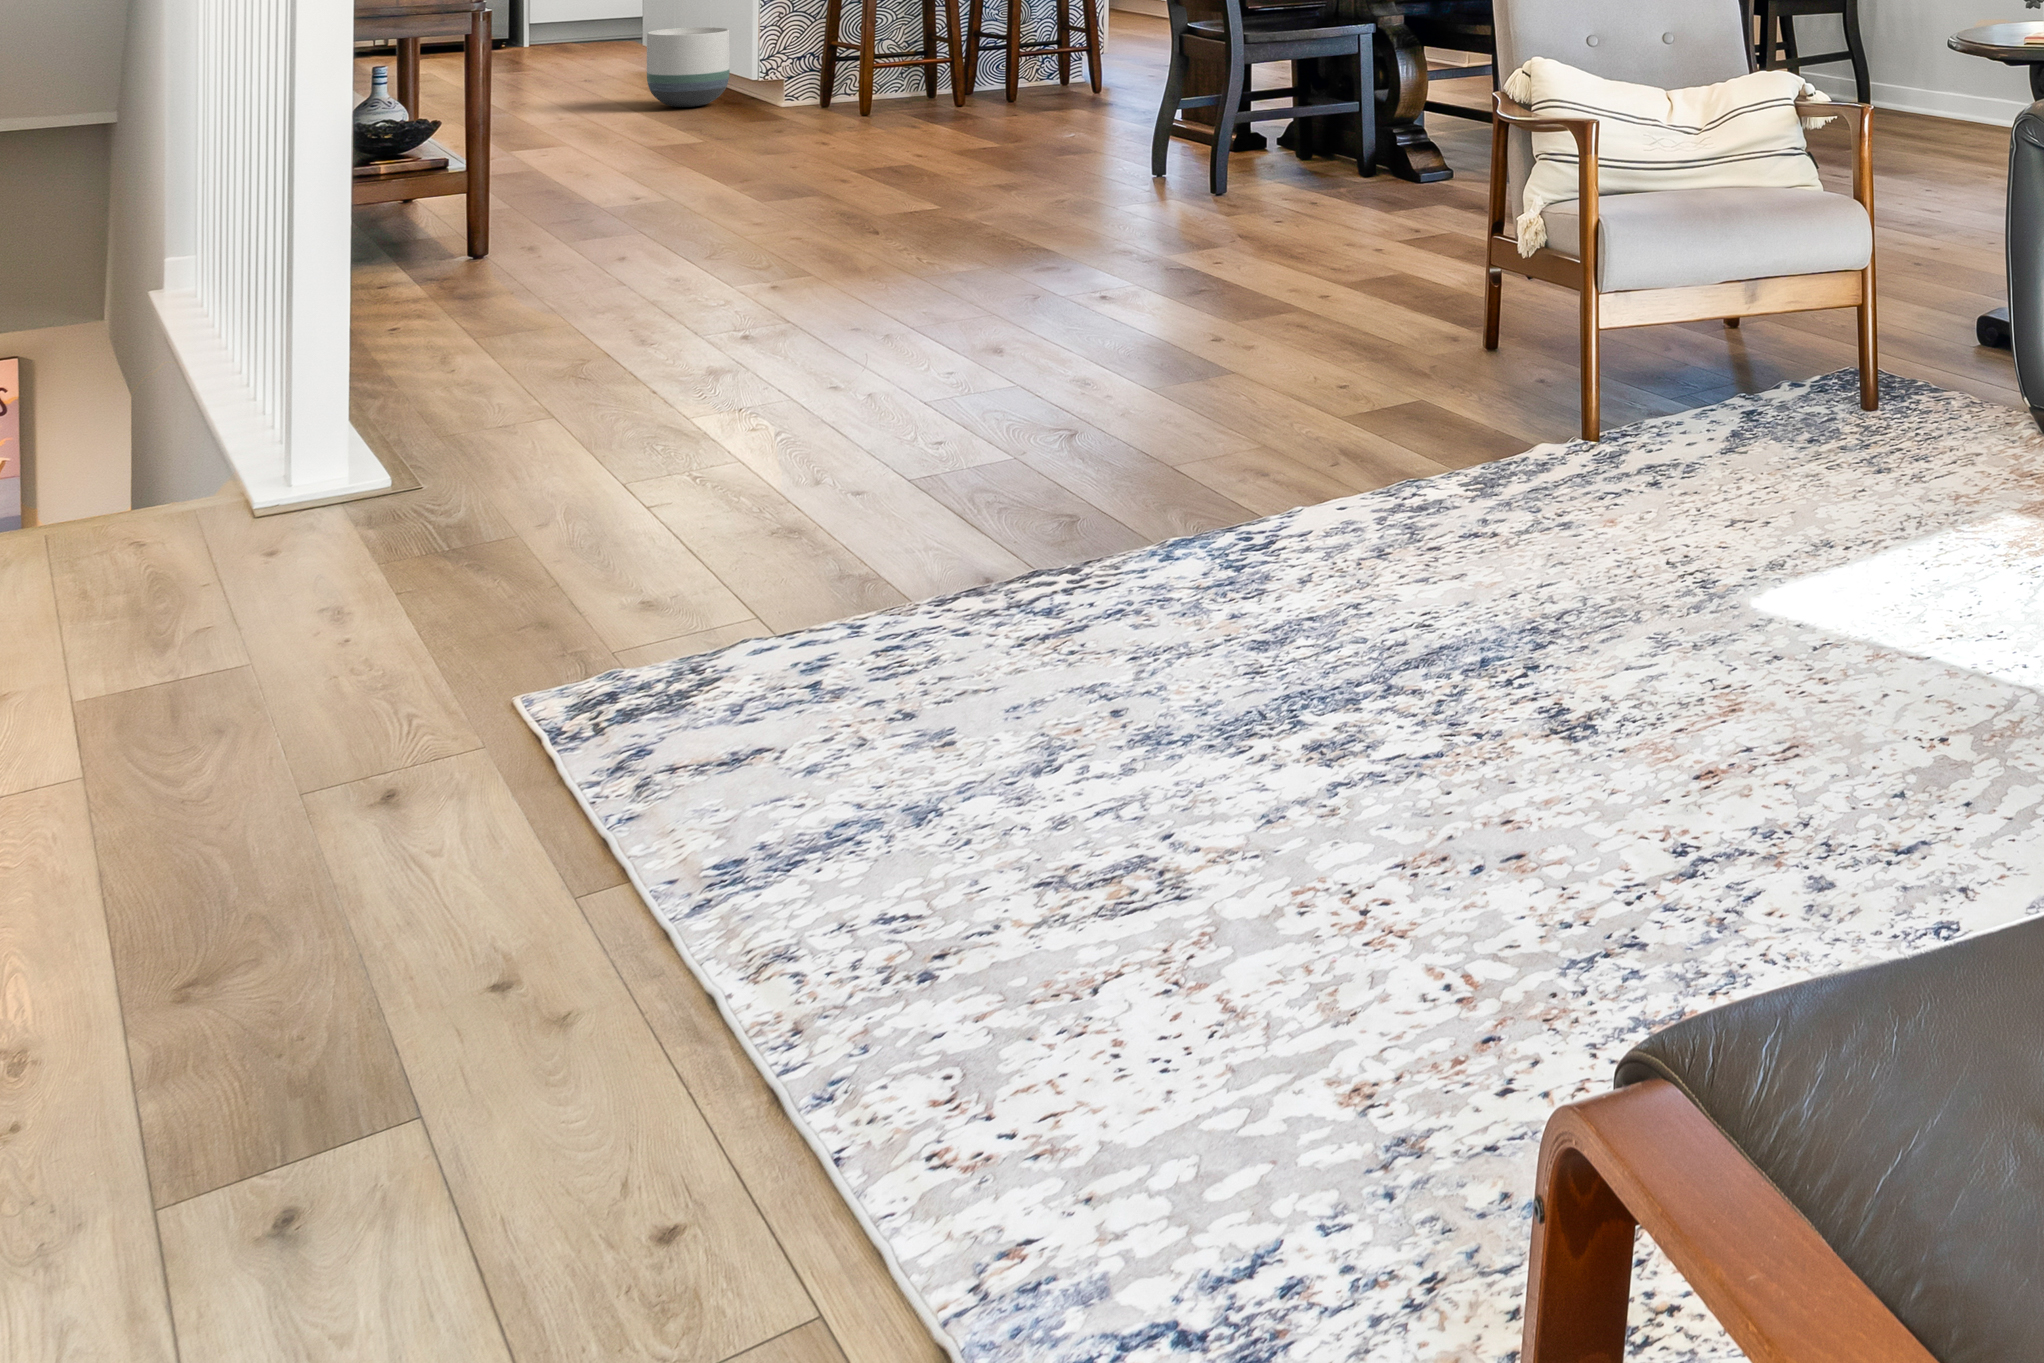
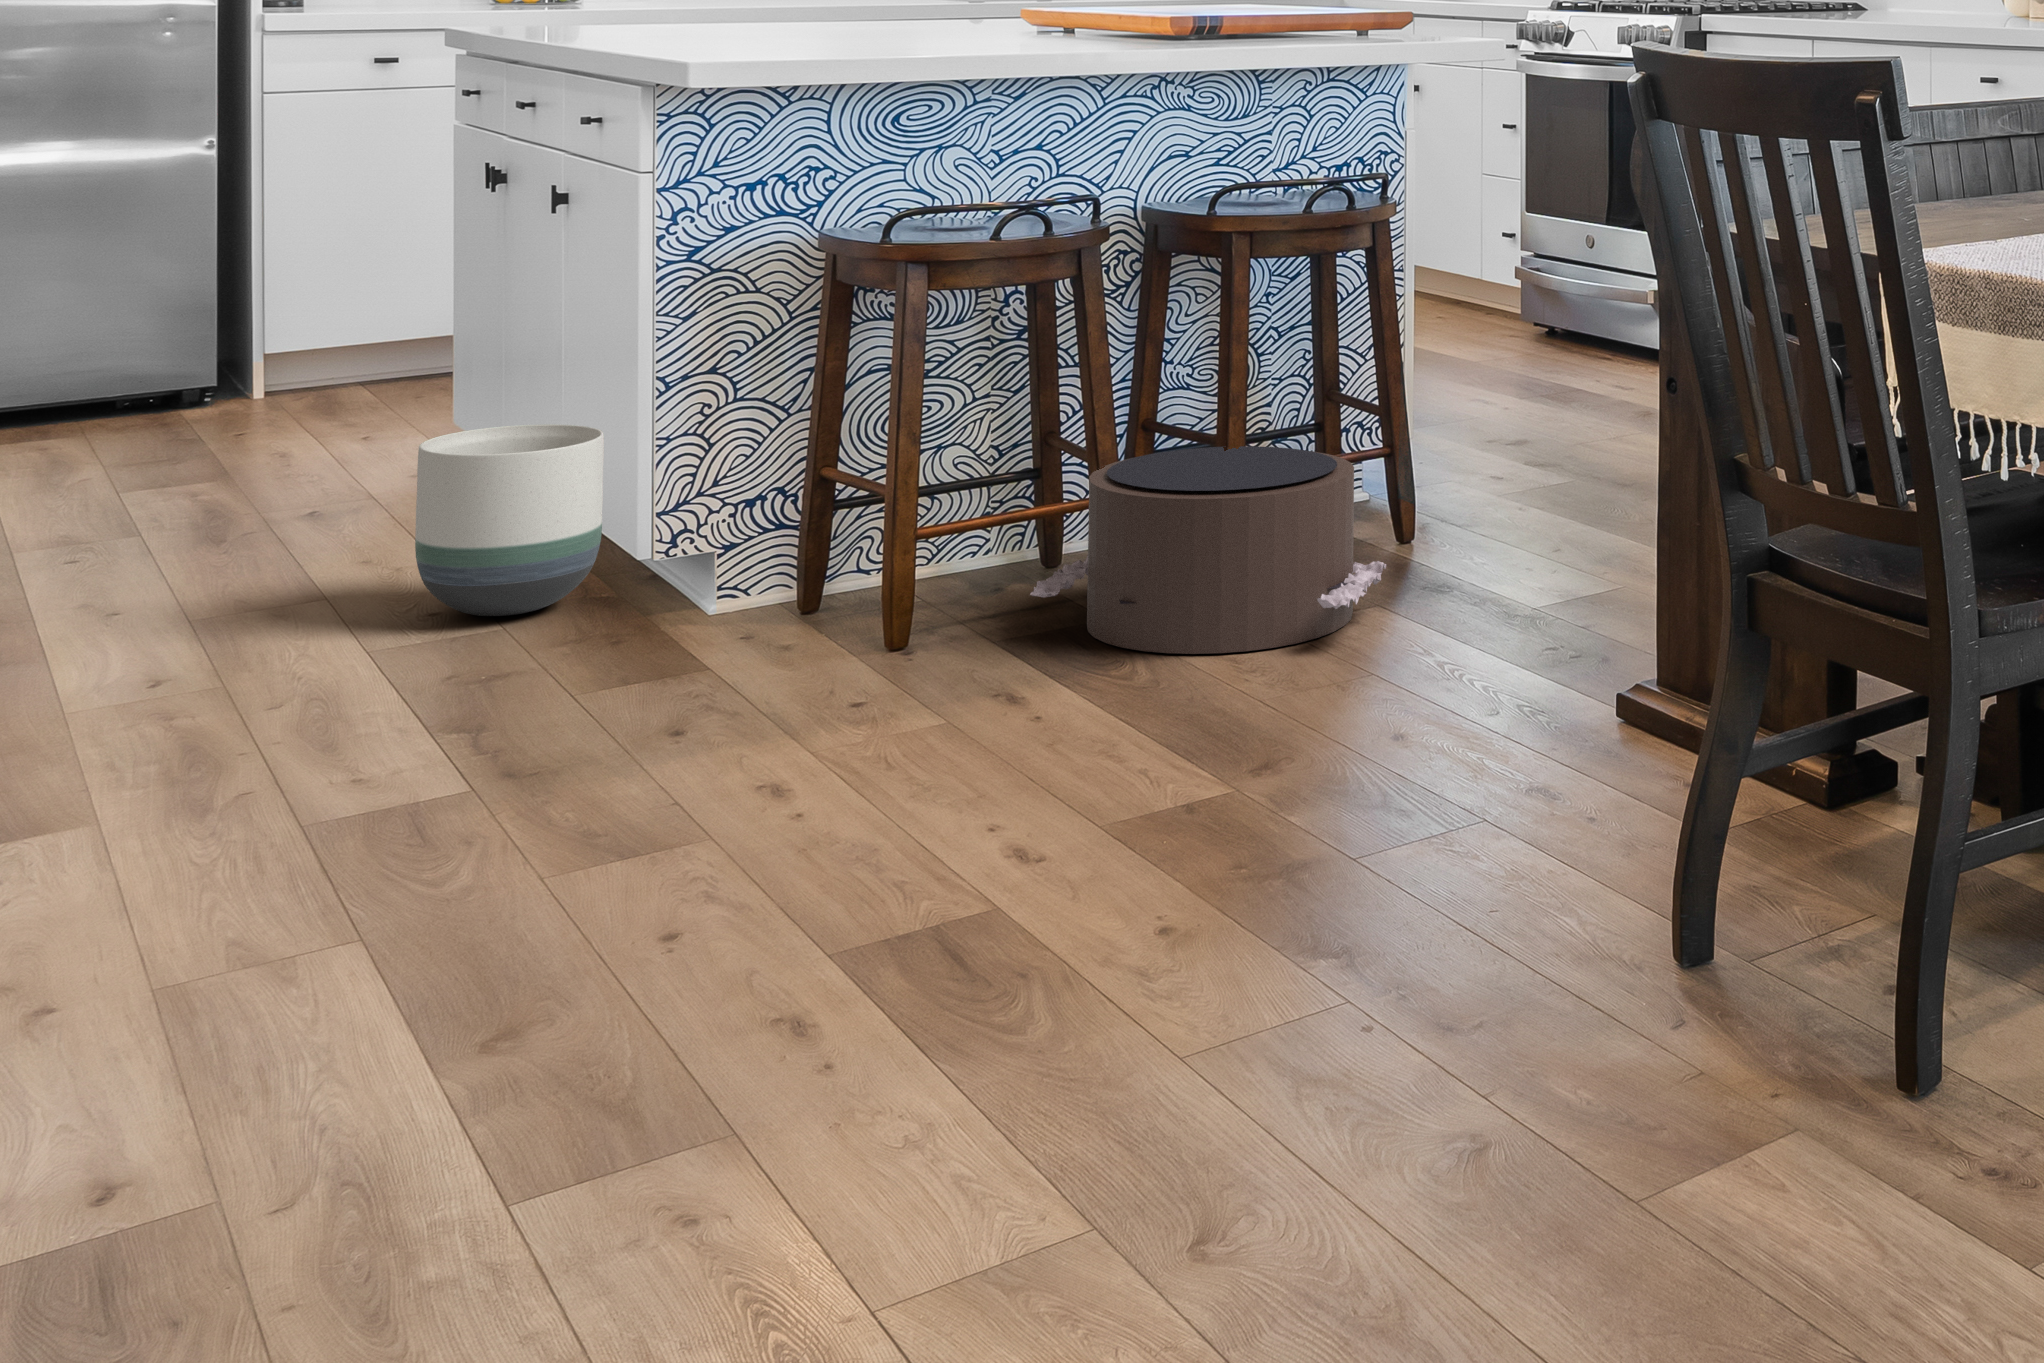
pouf: none [925,35,1086,113] -> present [1030,446,1386,654]

